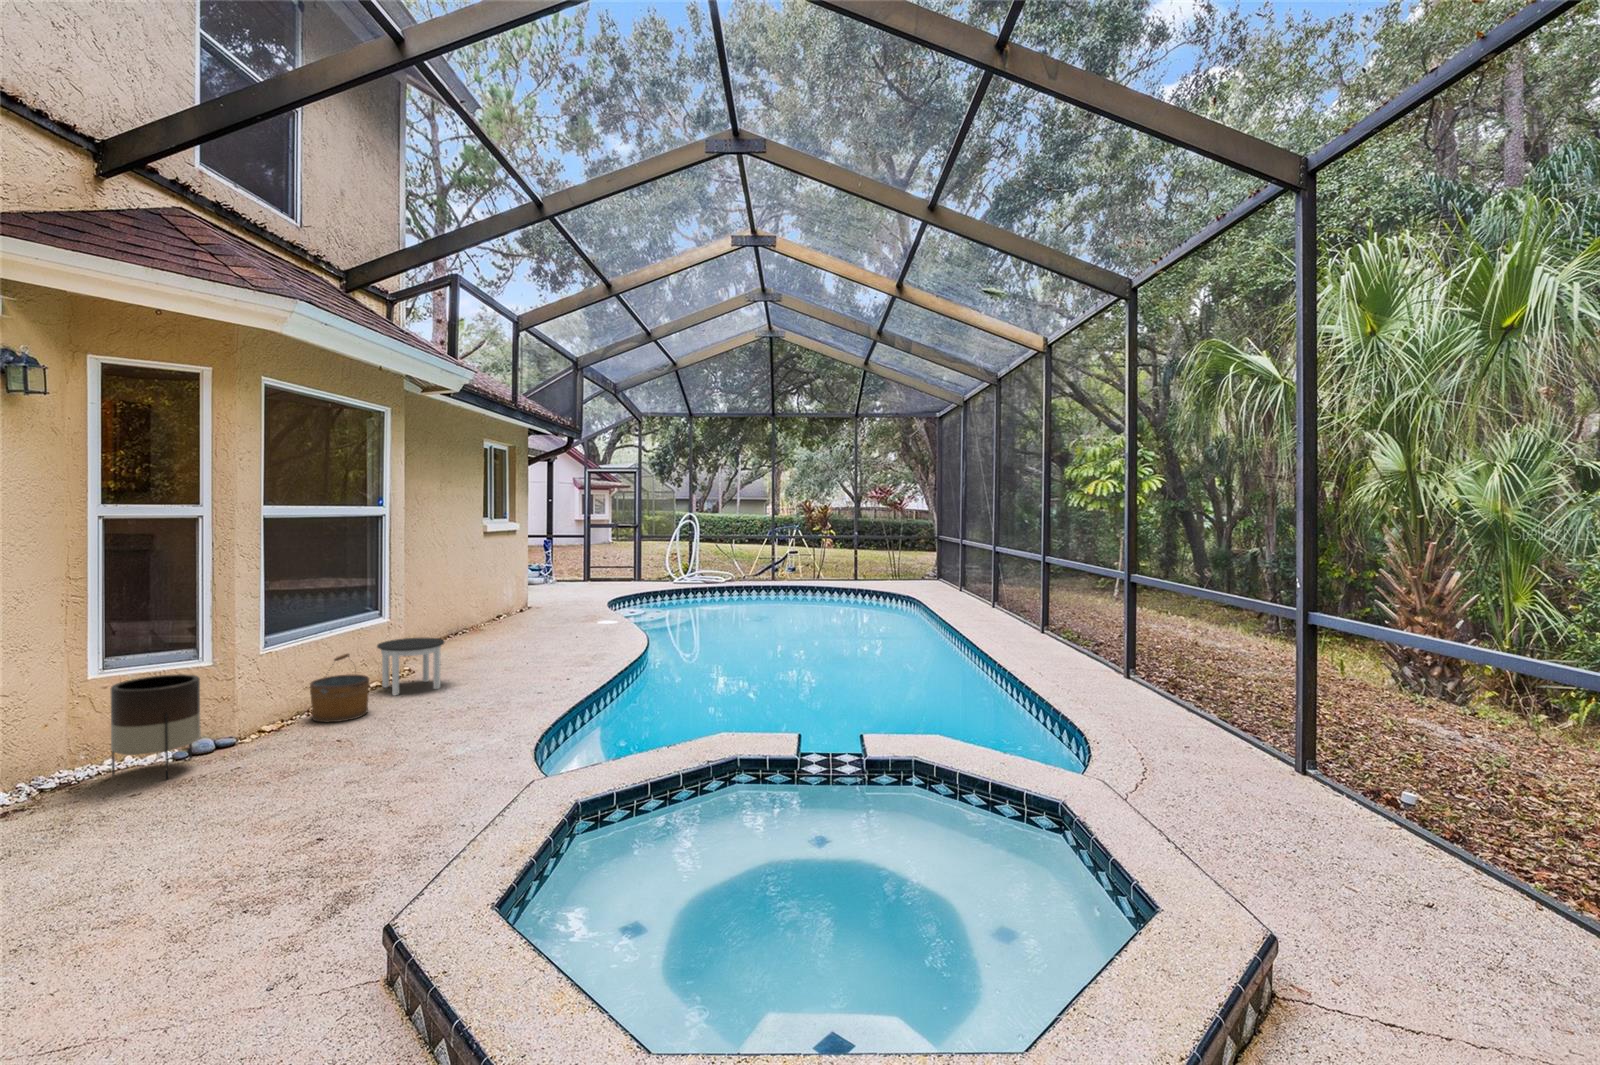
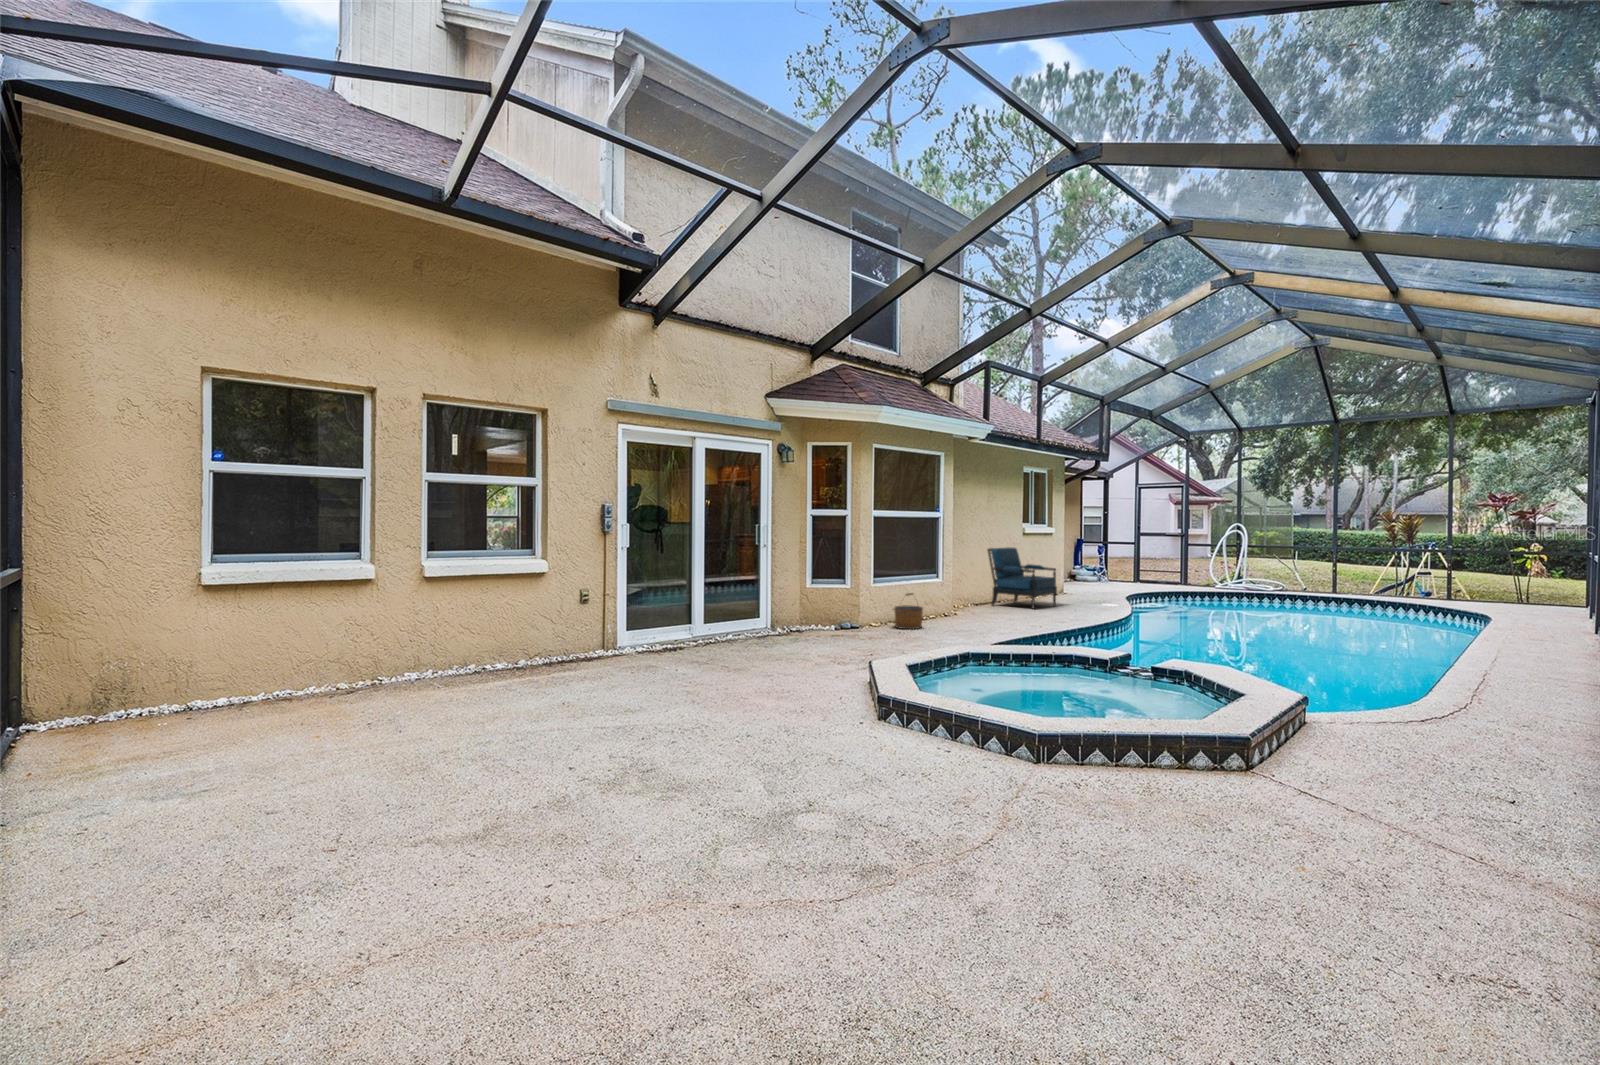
chair: none [443,554,541,642] -> present [987,548,1057,609]
round table: present [377,638,444,695] -> none [932,592,970,624]
planter: present [111,674,201,779] -> none [813,590,845,636]

